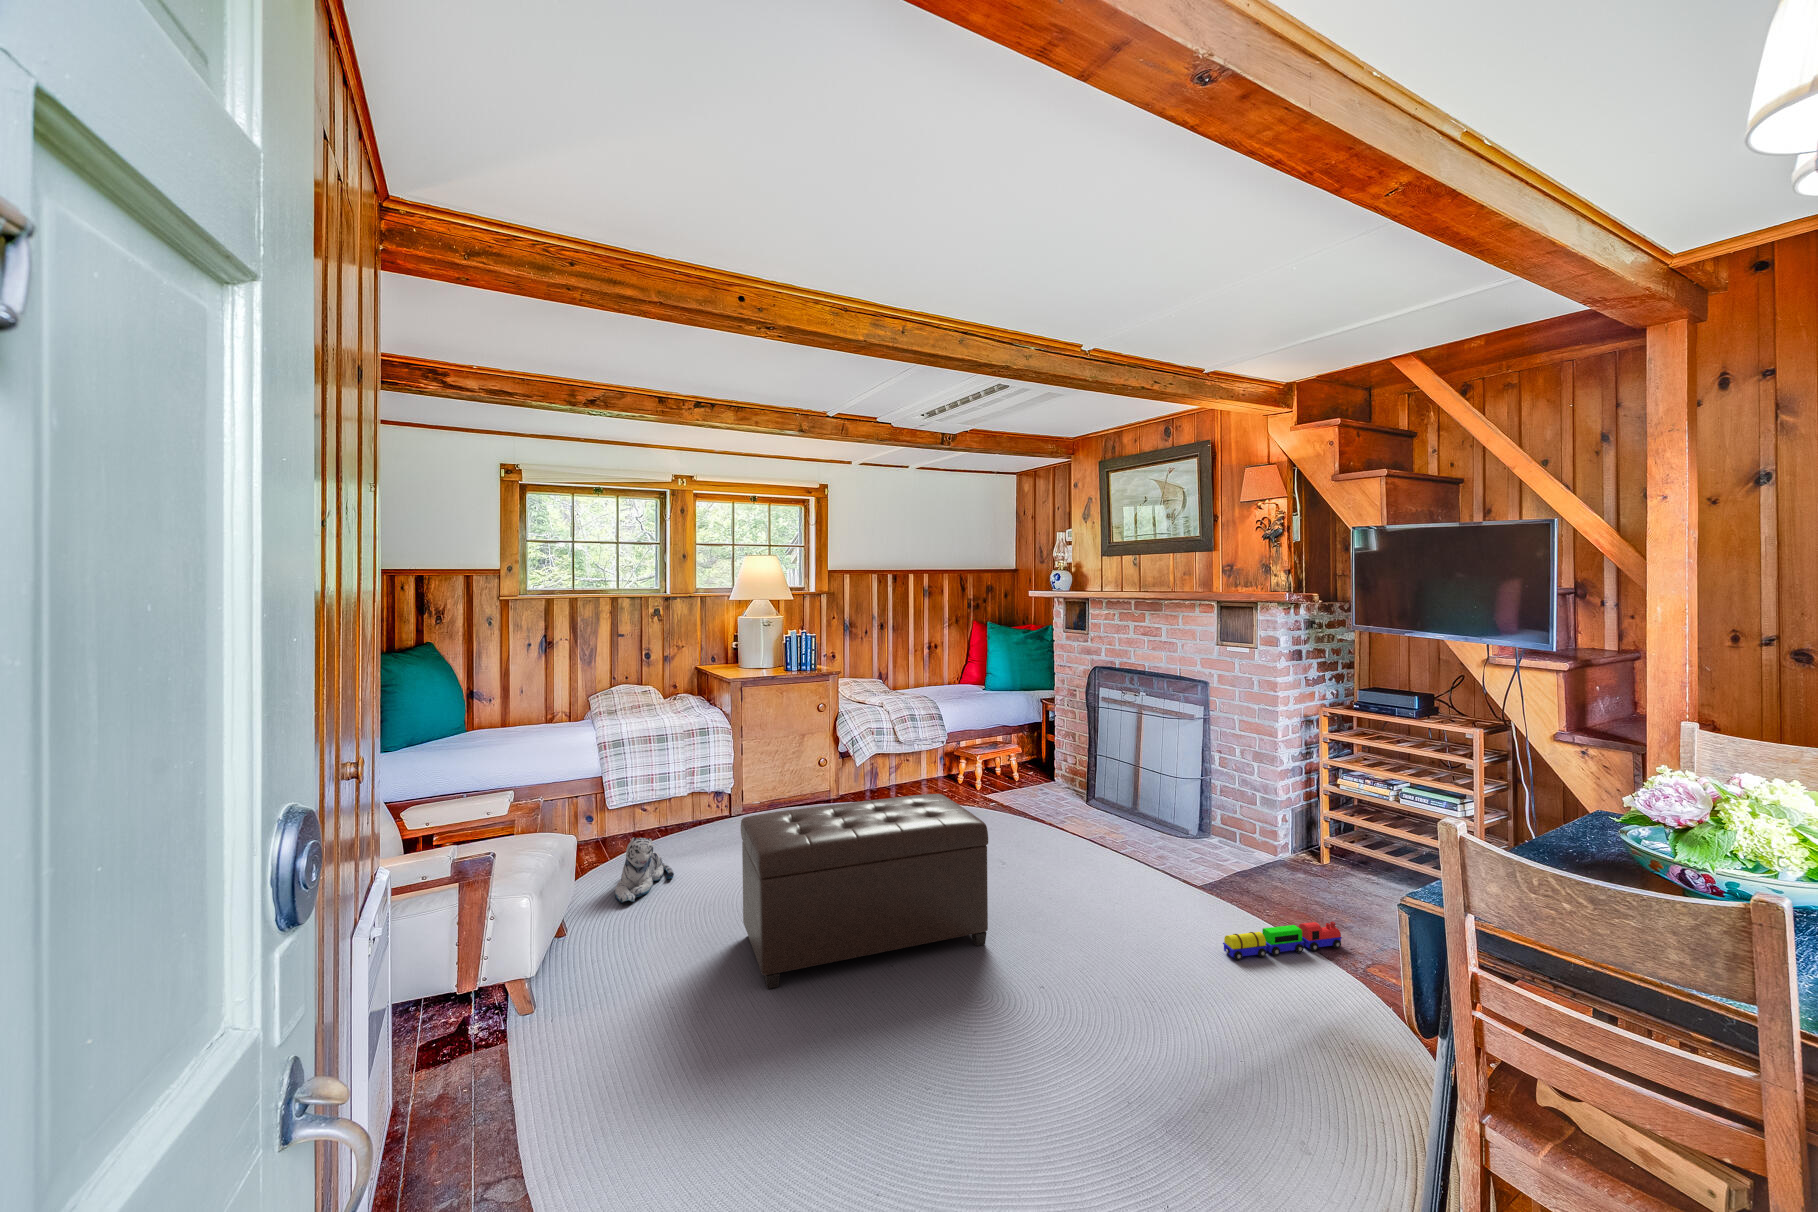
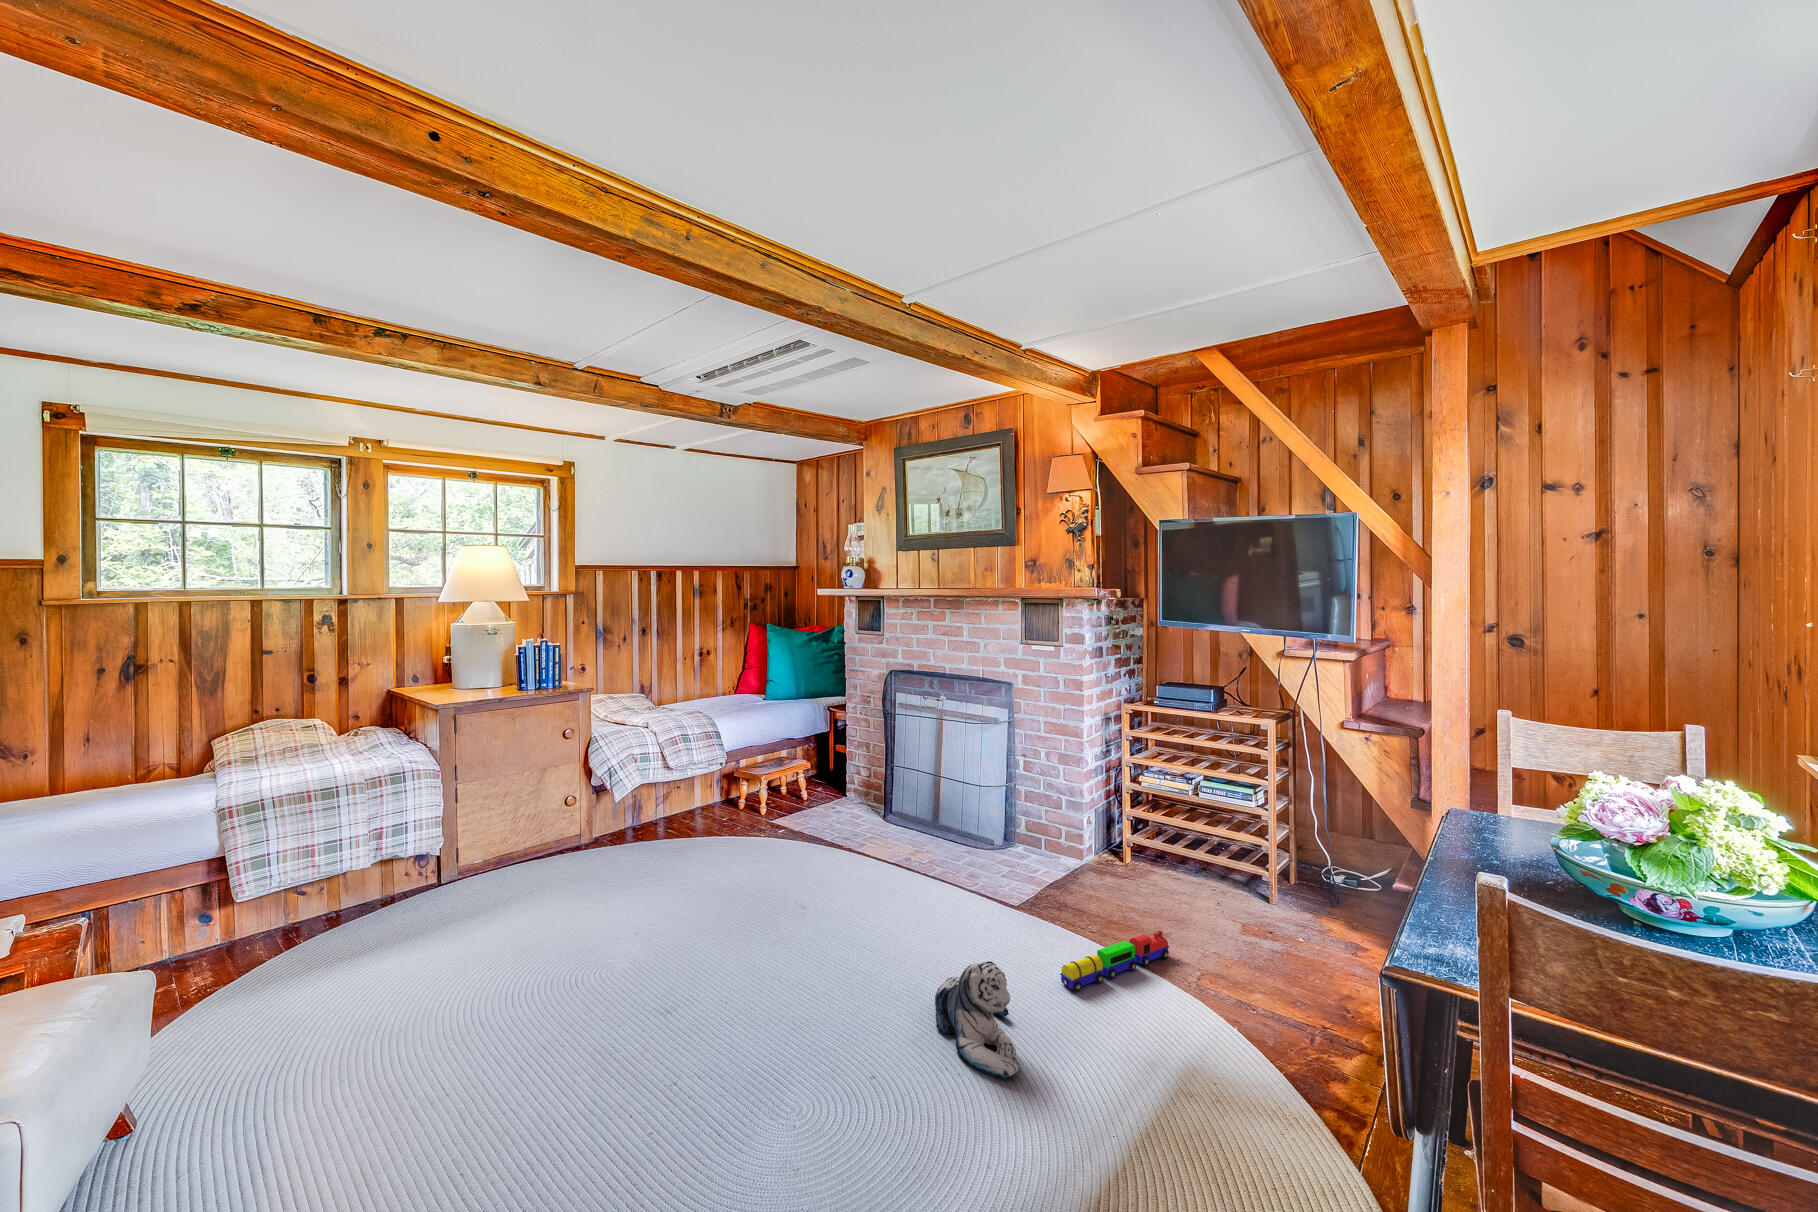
ottoman: present [741,794,988,989] -> none [445,836,798,1159]
plush toy: present [615,838,674,903] -> present [935,961,1019,1079]

